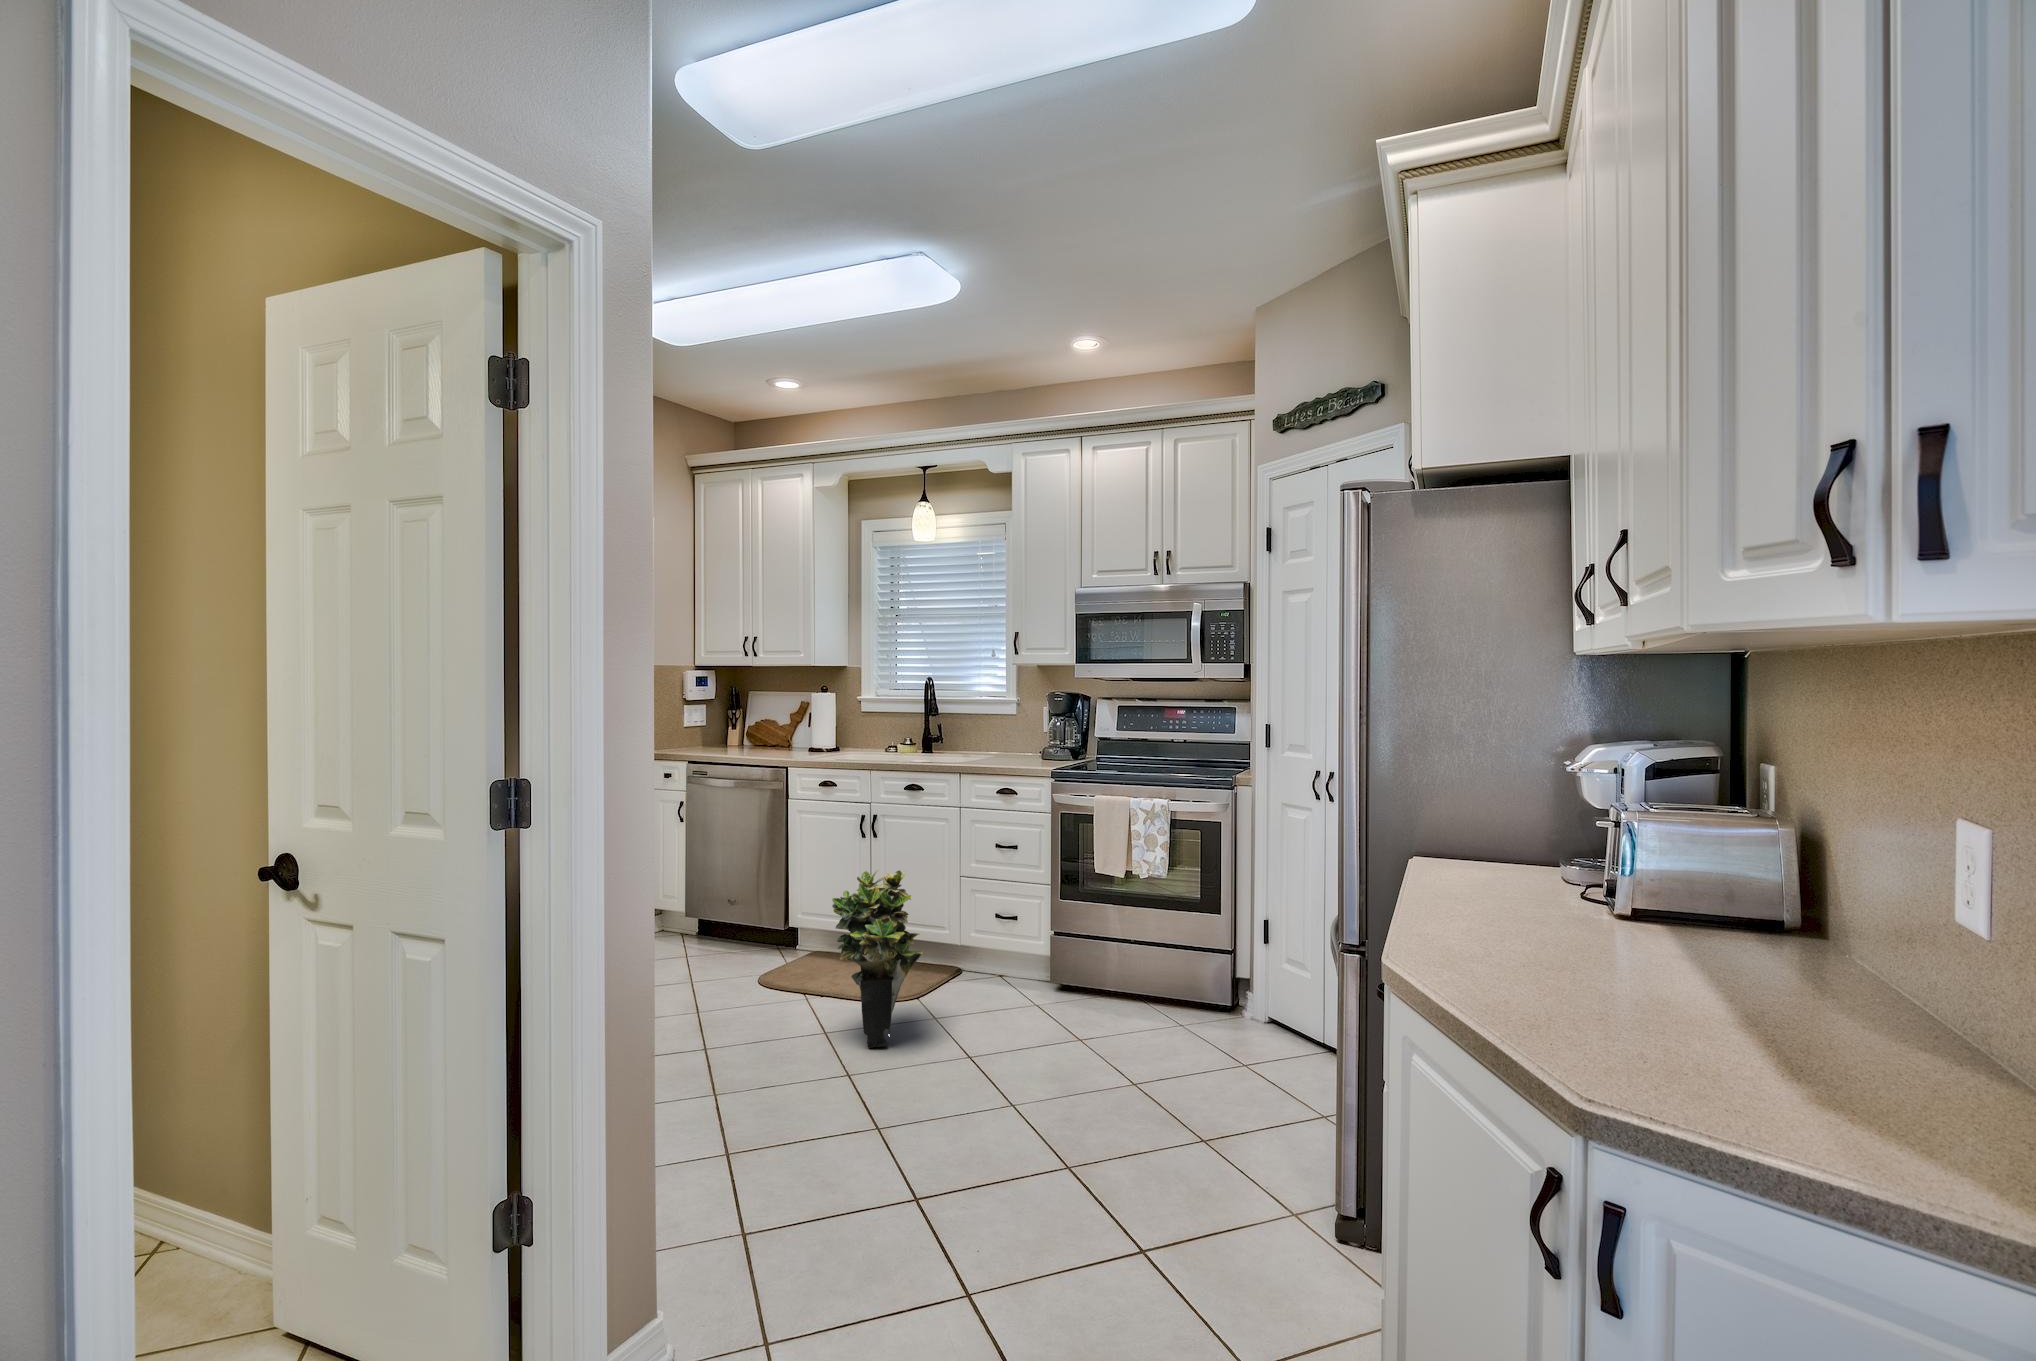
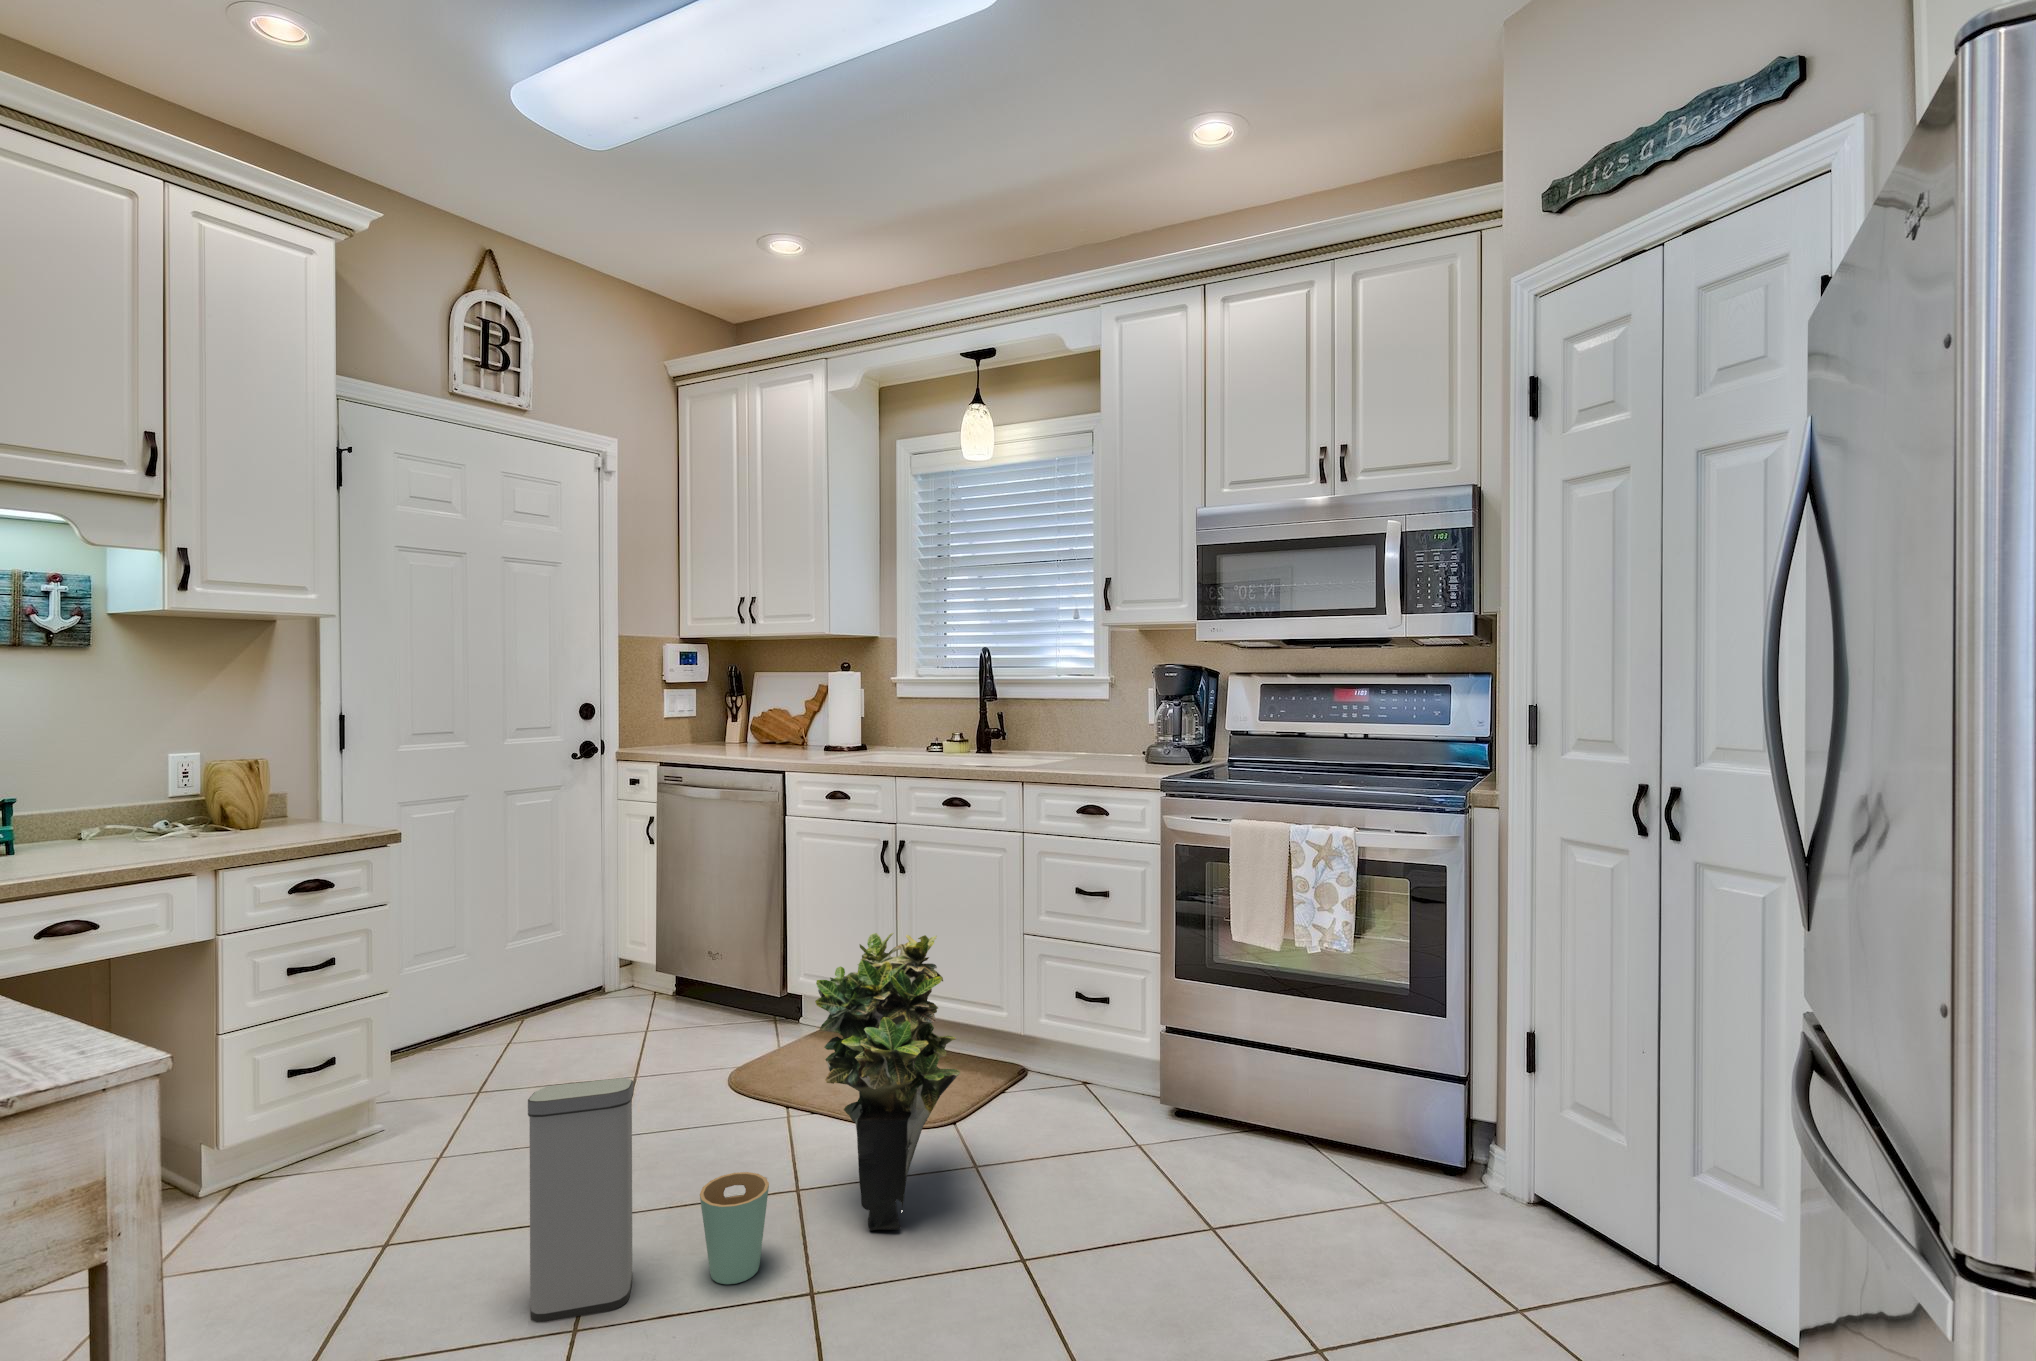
trash can: none [671,953,811,1092] -> present [528,1078,769,1322]

